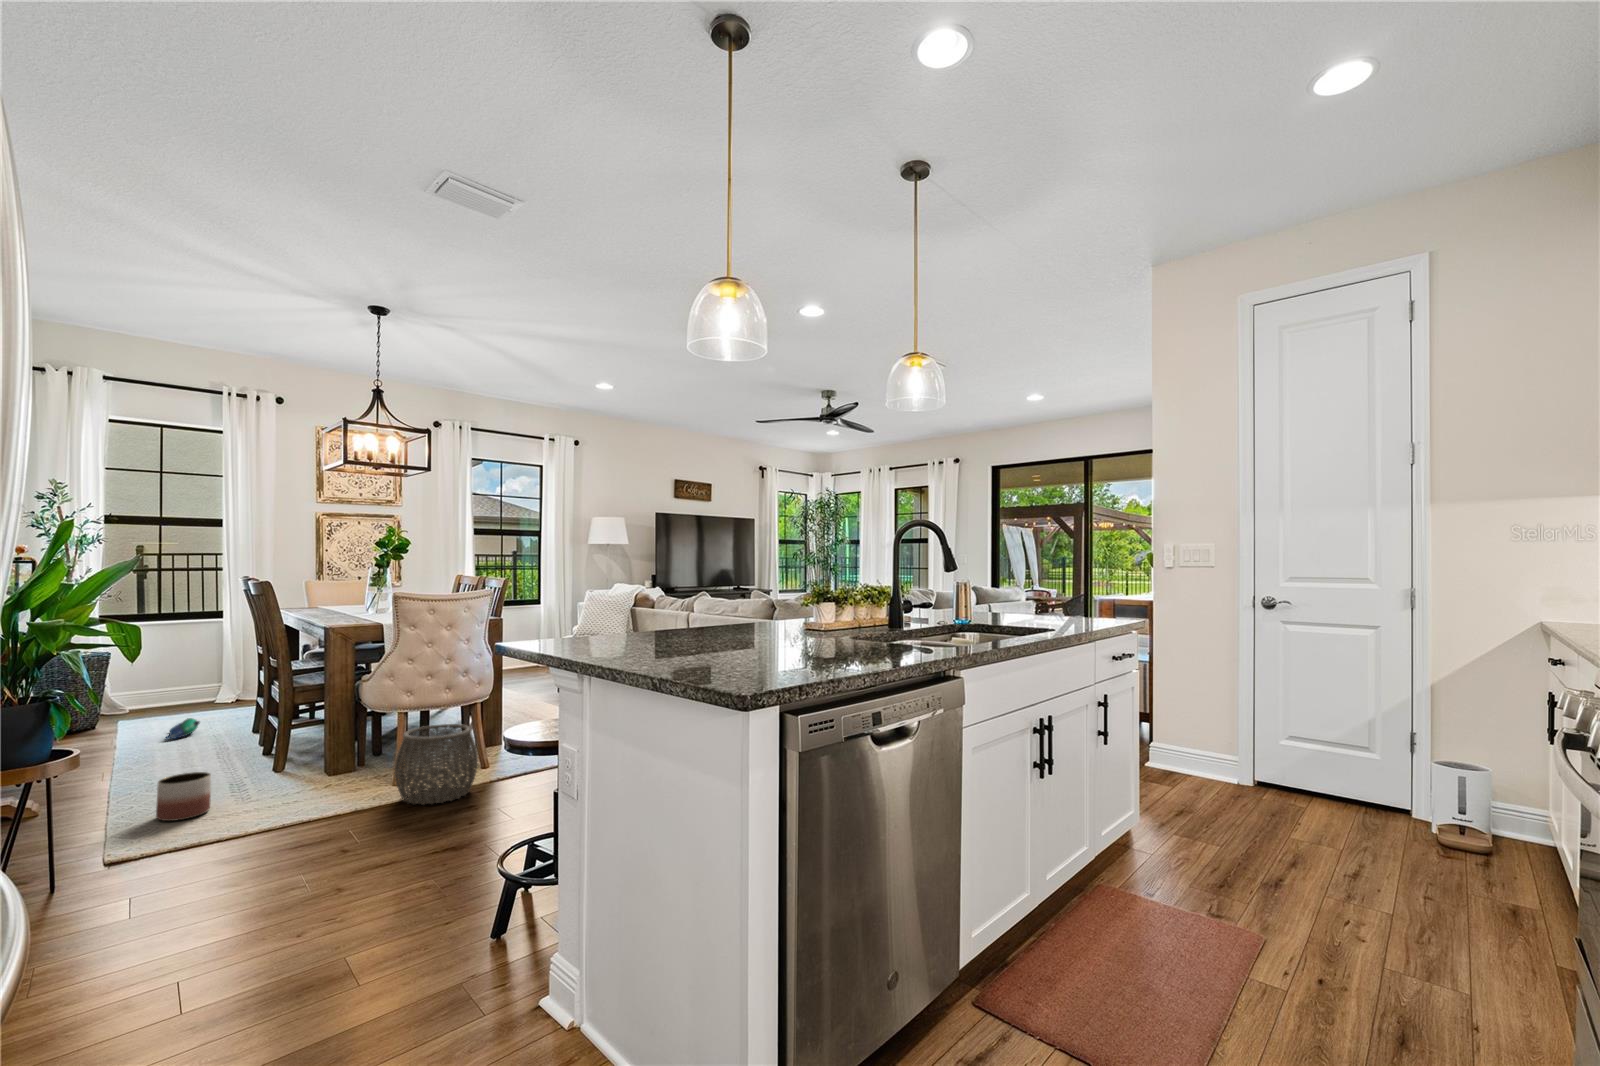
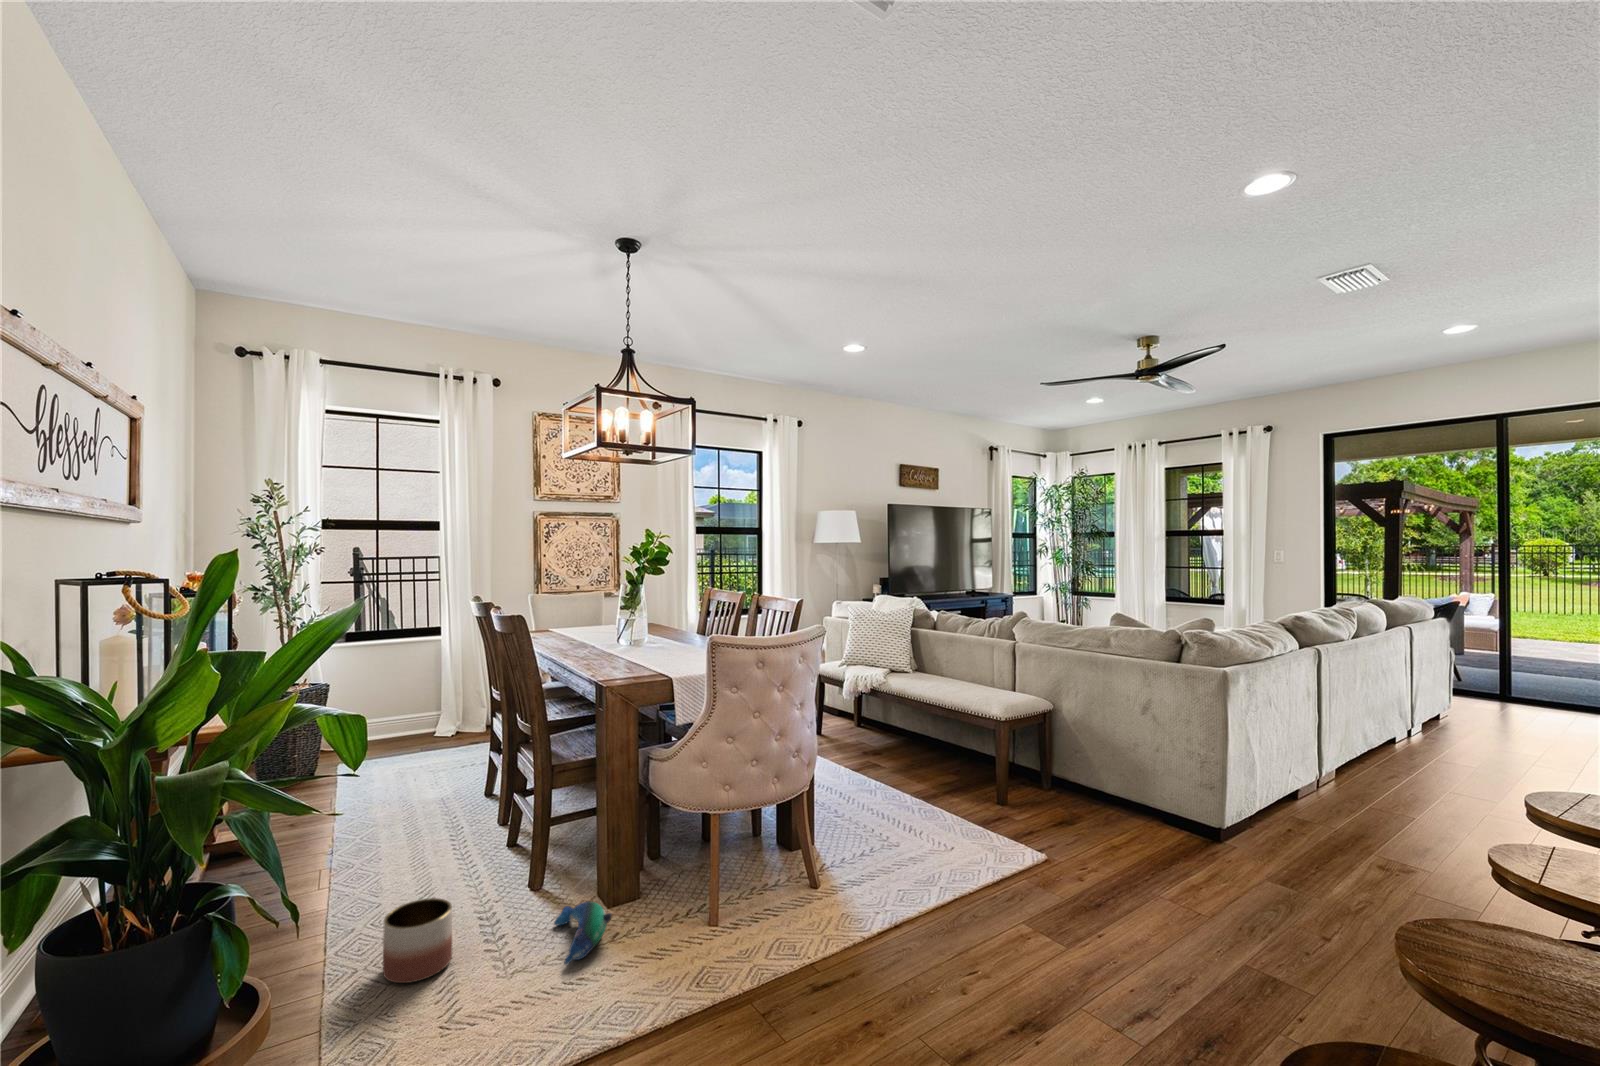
plush toy: present [165,718,200,740] -> present [554,901,612,965]
woven basket: present [394,724,478,805] -> none [701,832,819,977]

